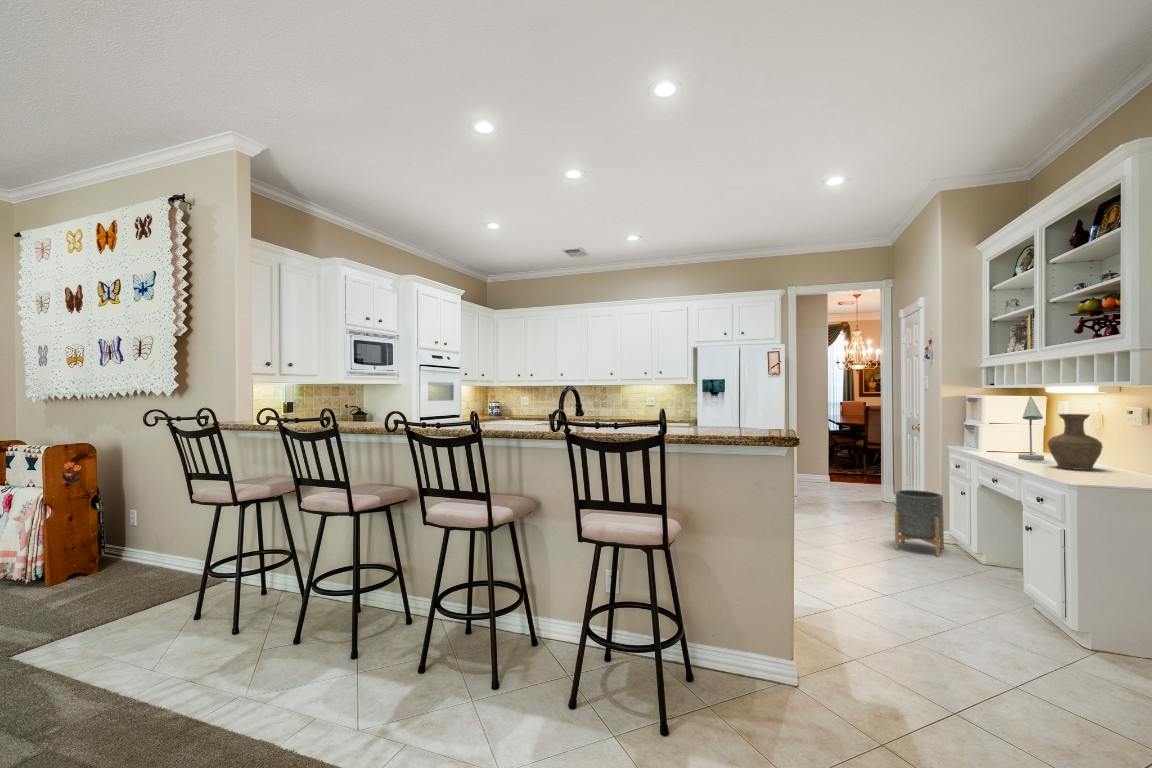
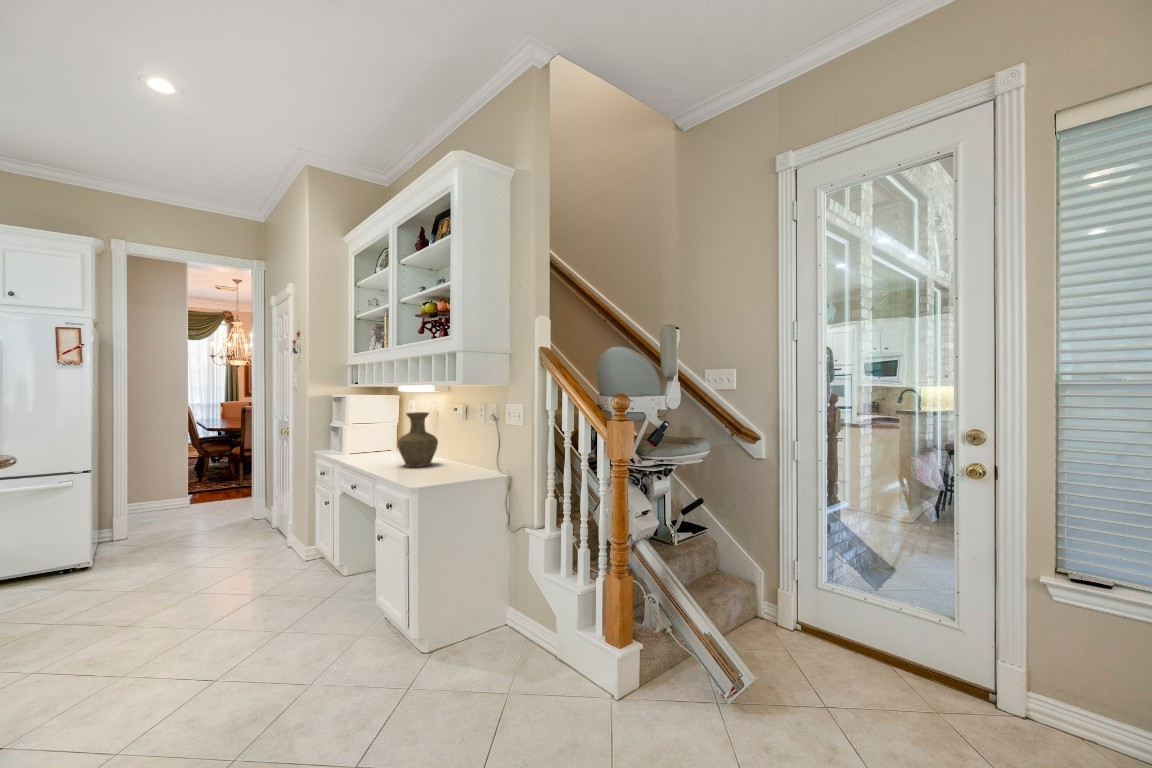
desk lamp: present [1018,396,1044,460] -> none [376,395,396,460]
planter: present [895,490,944,557] -> none [253,506,310,585]

